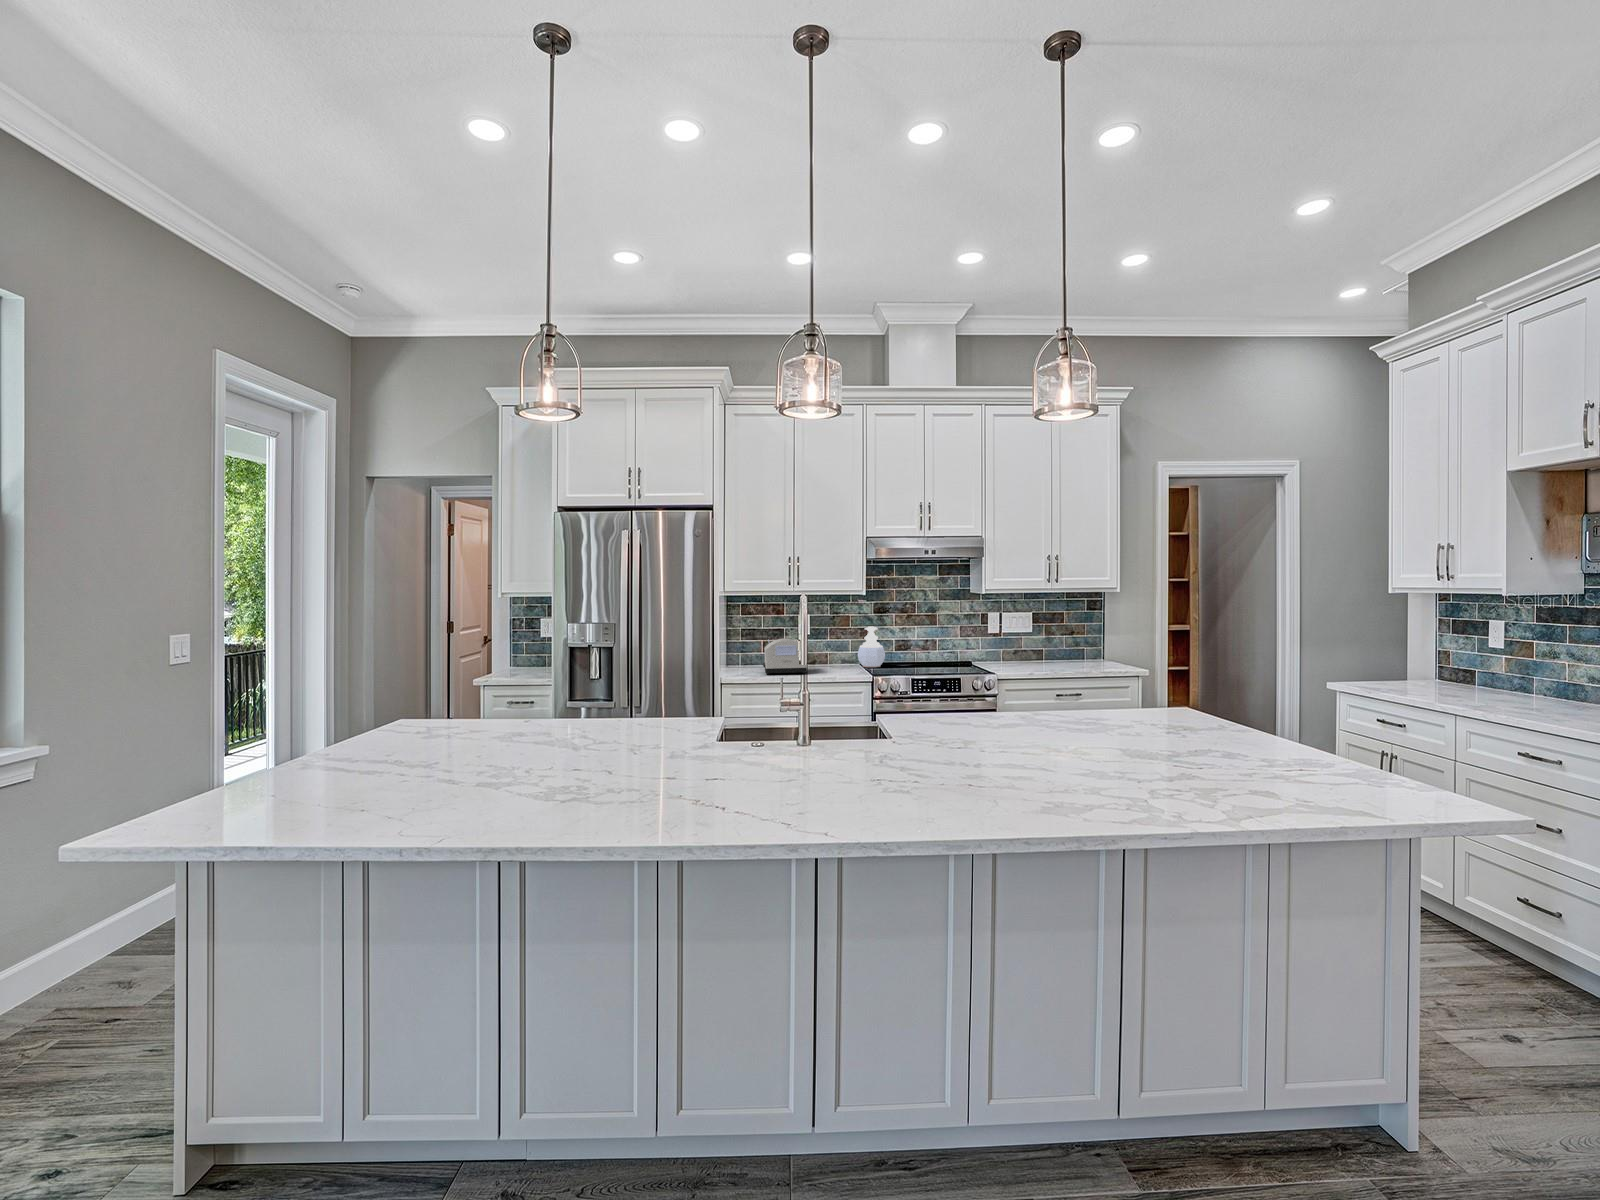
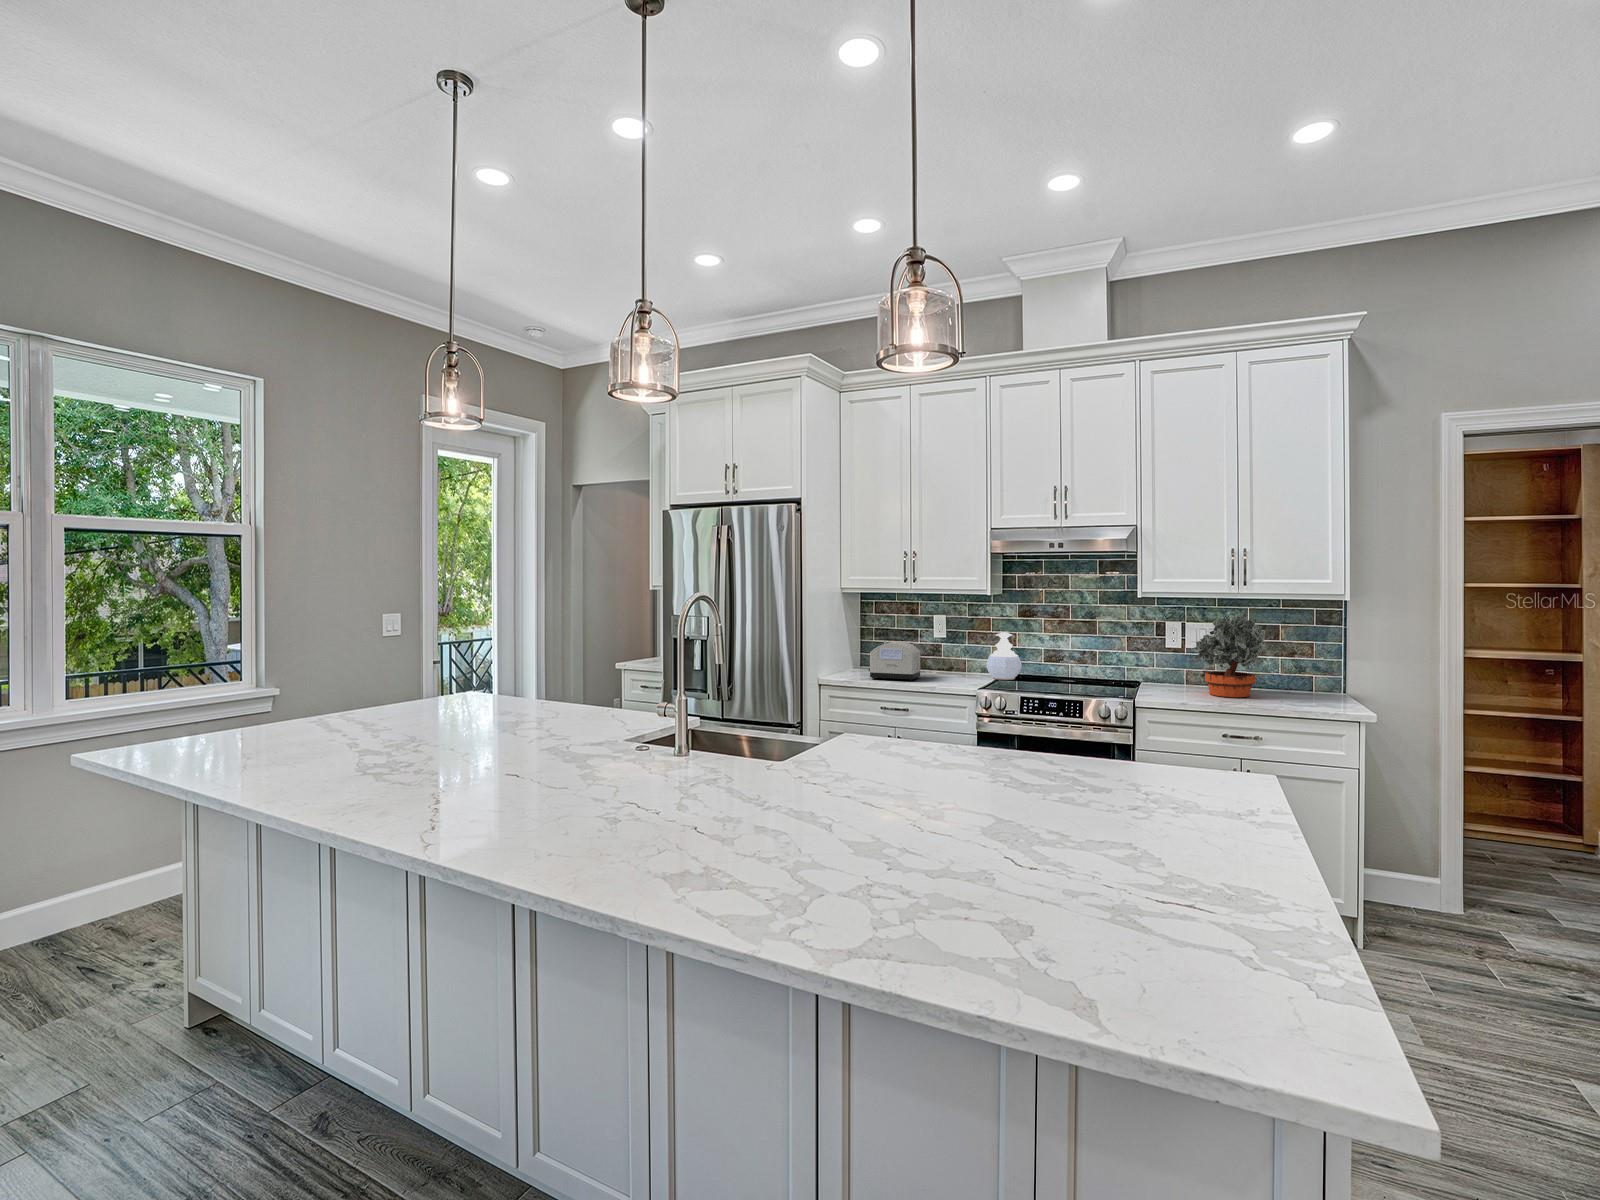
potted plant: none [1016,603,1074,668] -> present [1191,612,1266,697]

